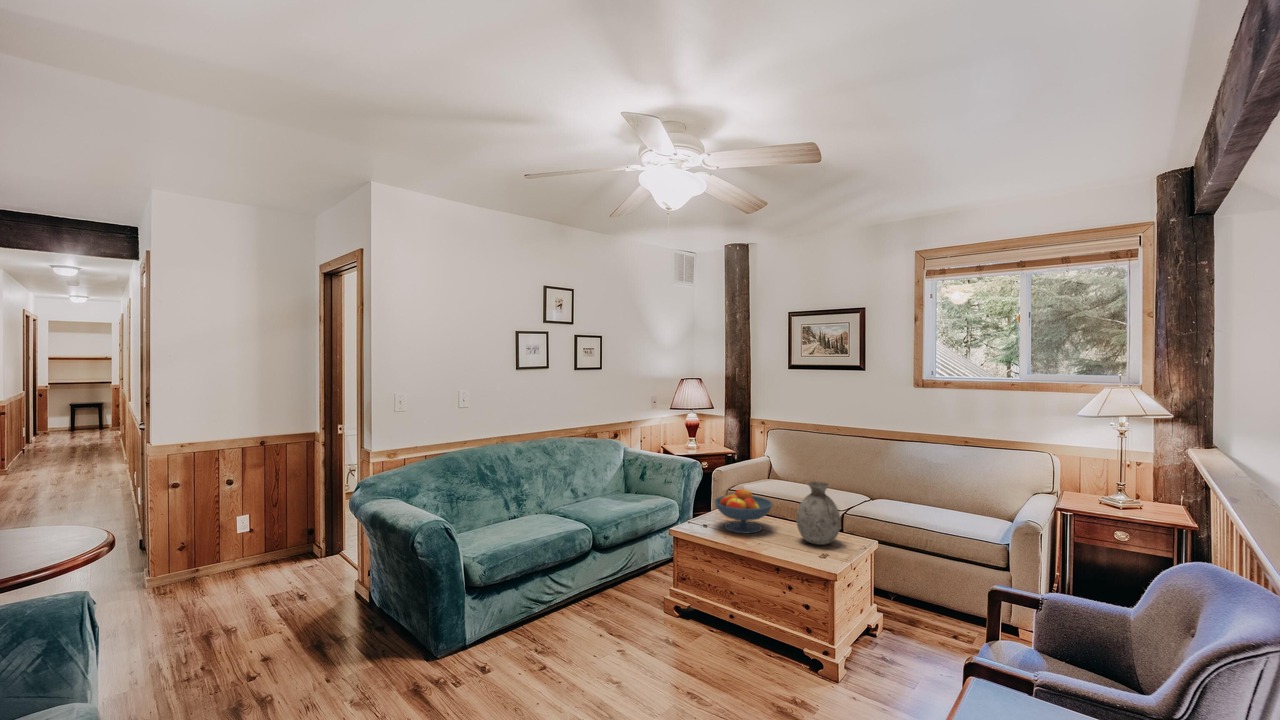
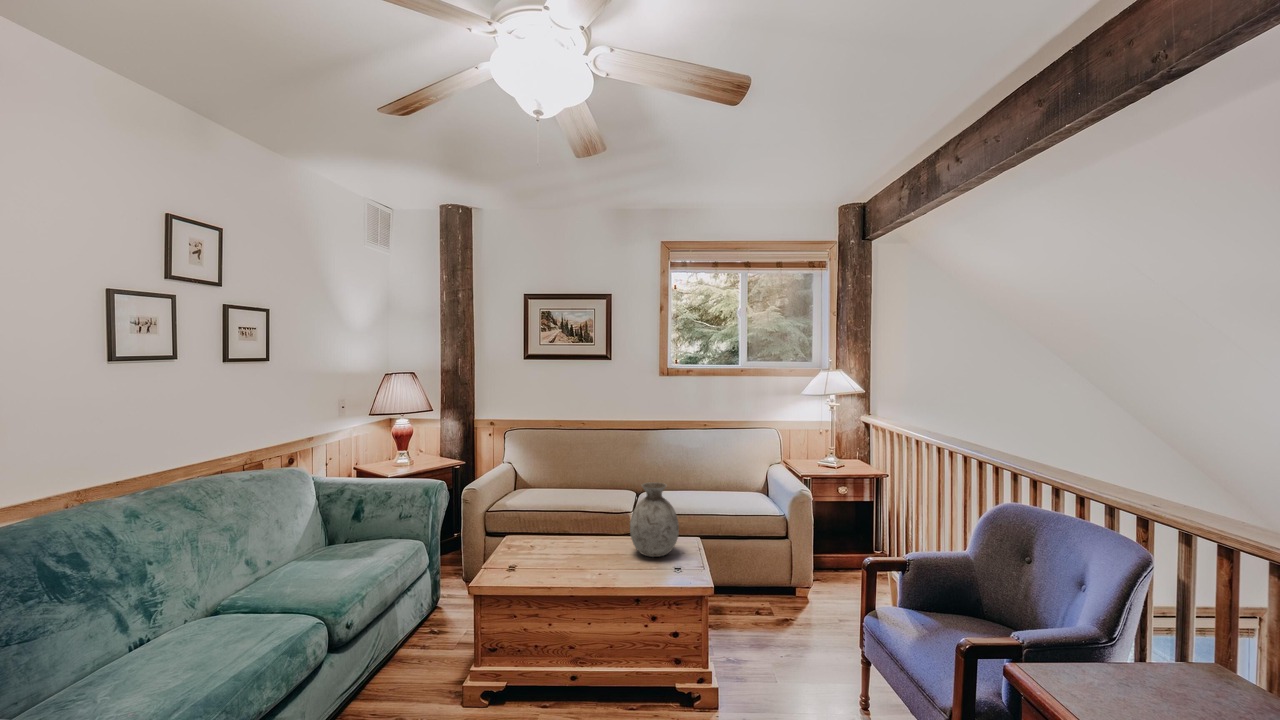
fruit bowl: present [715,489,772,533] -> none [521,505,595,566]

